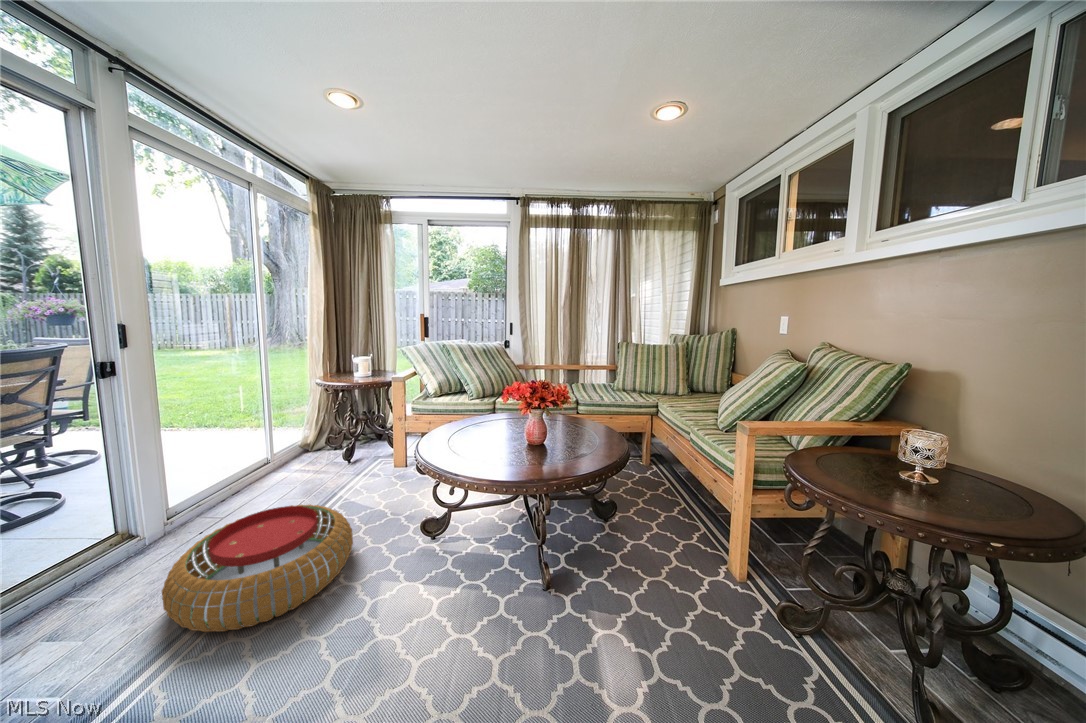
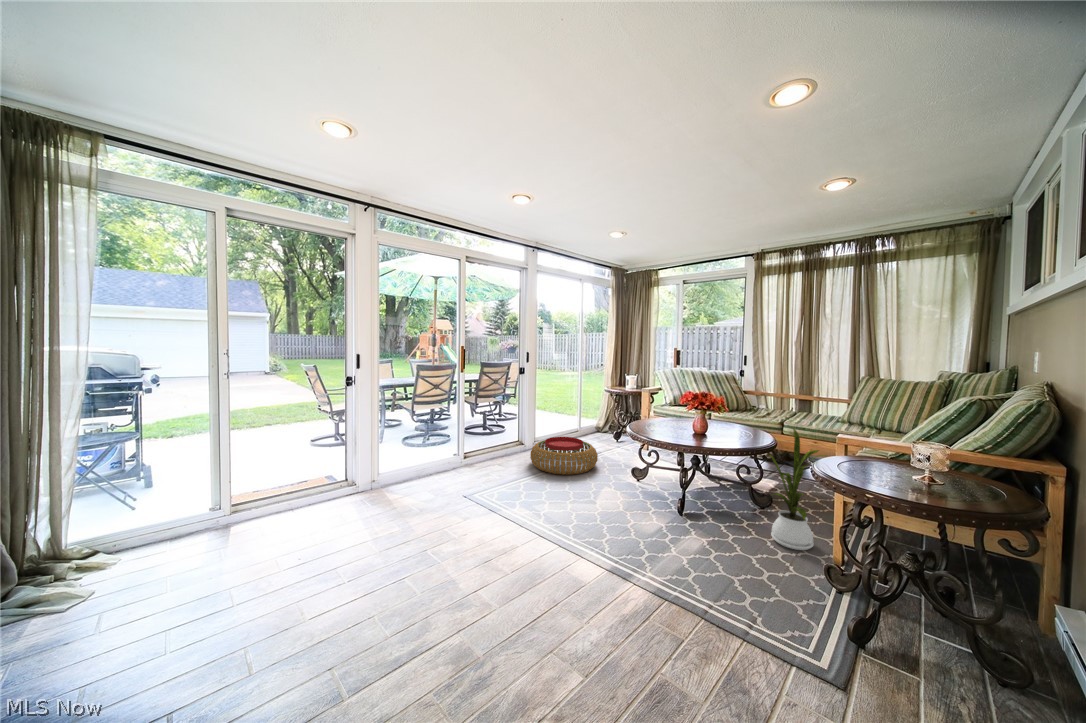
house plant: none [666,424,752,596] -> present [771,429,824,550]

